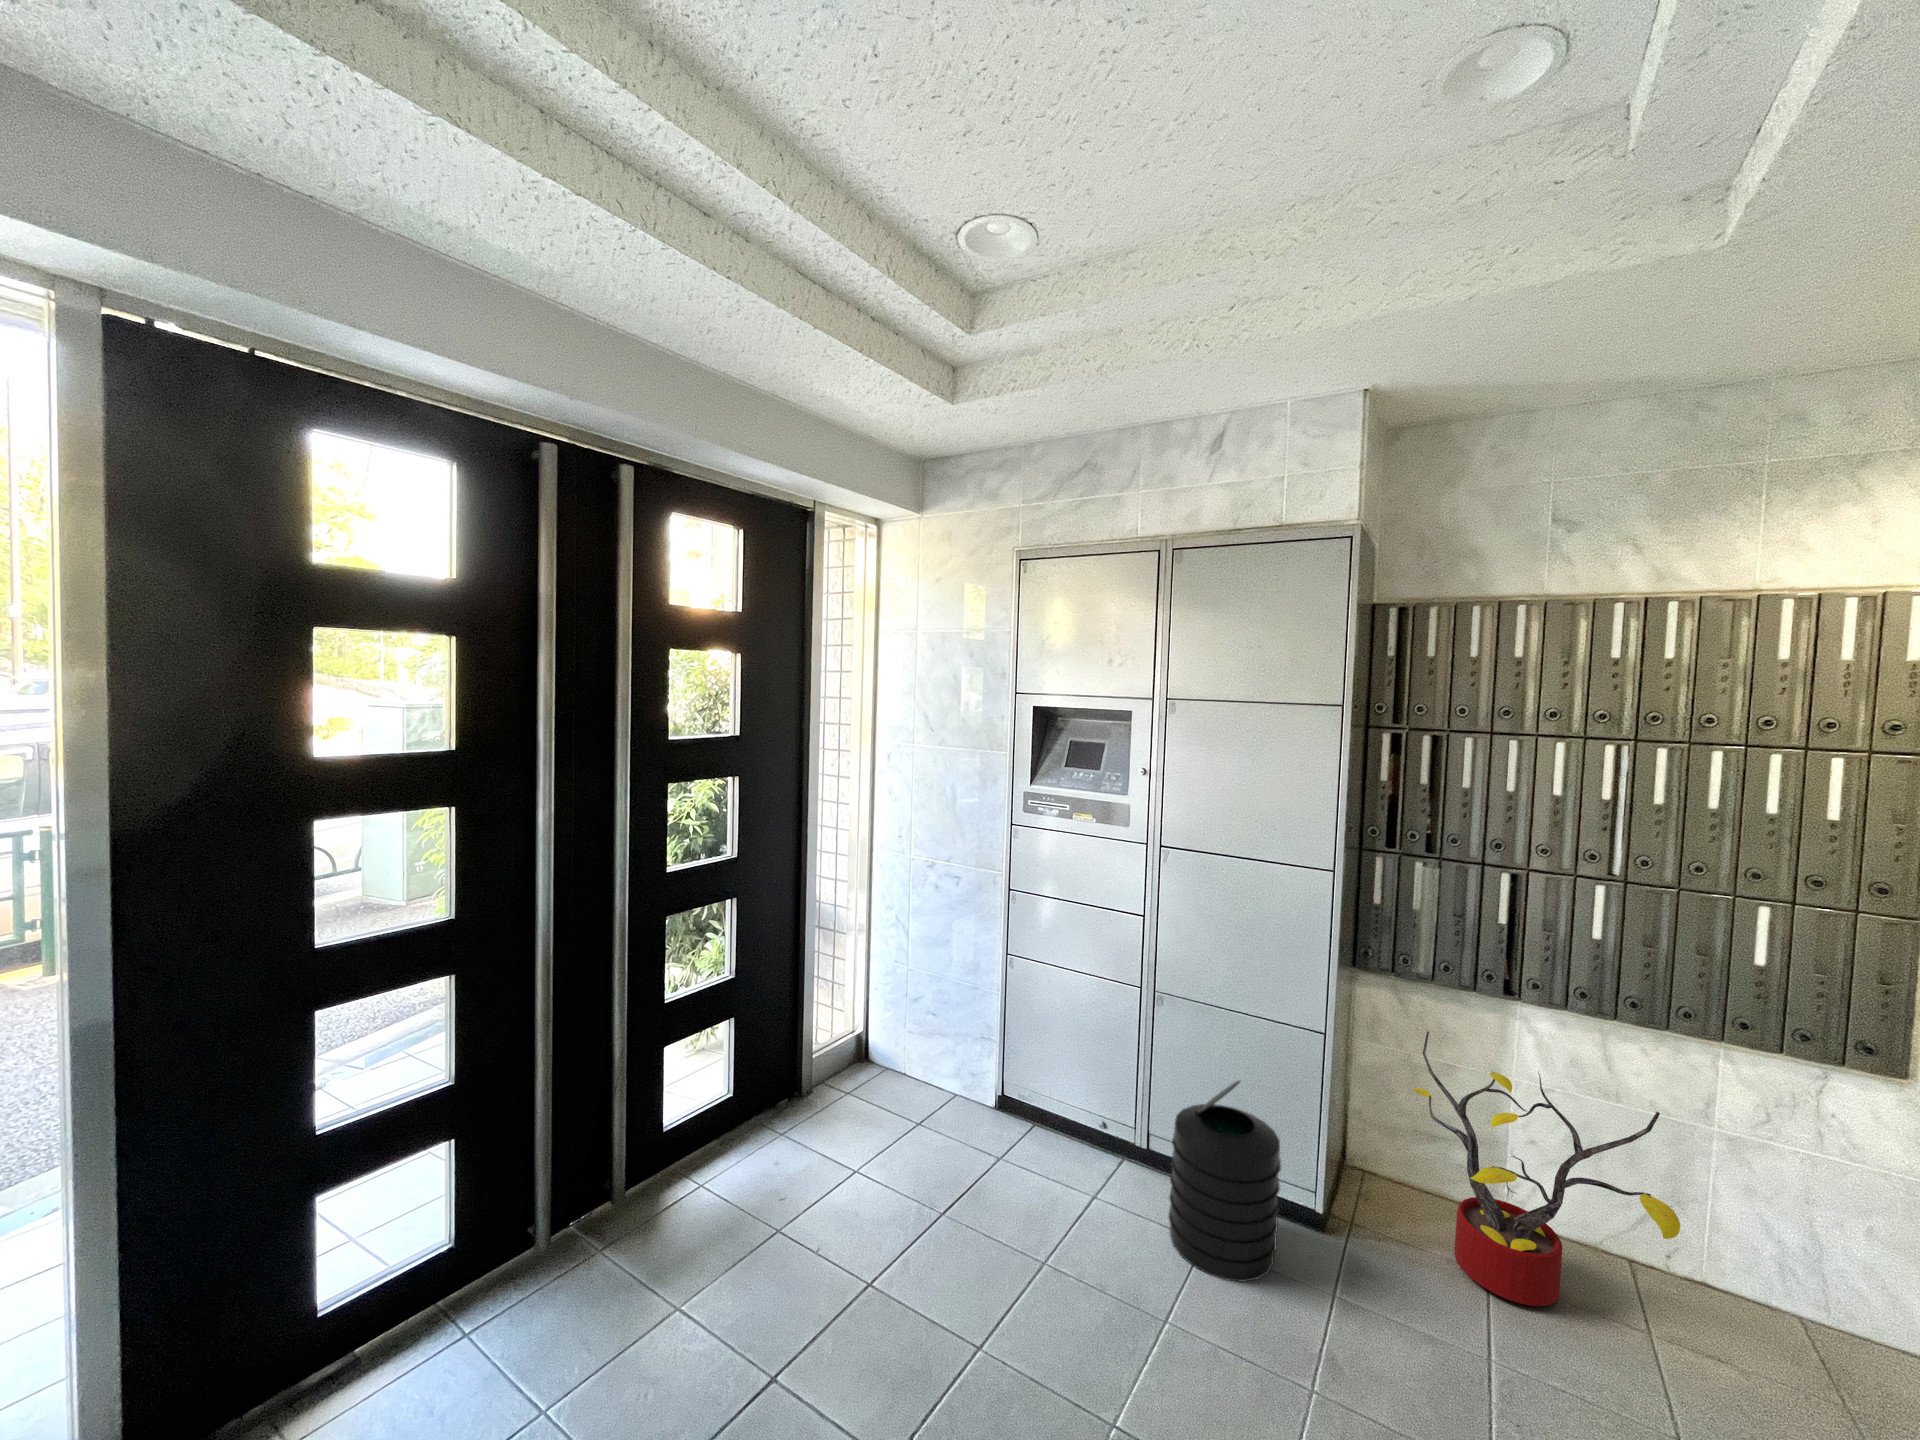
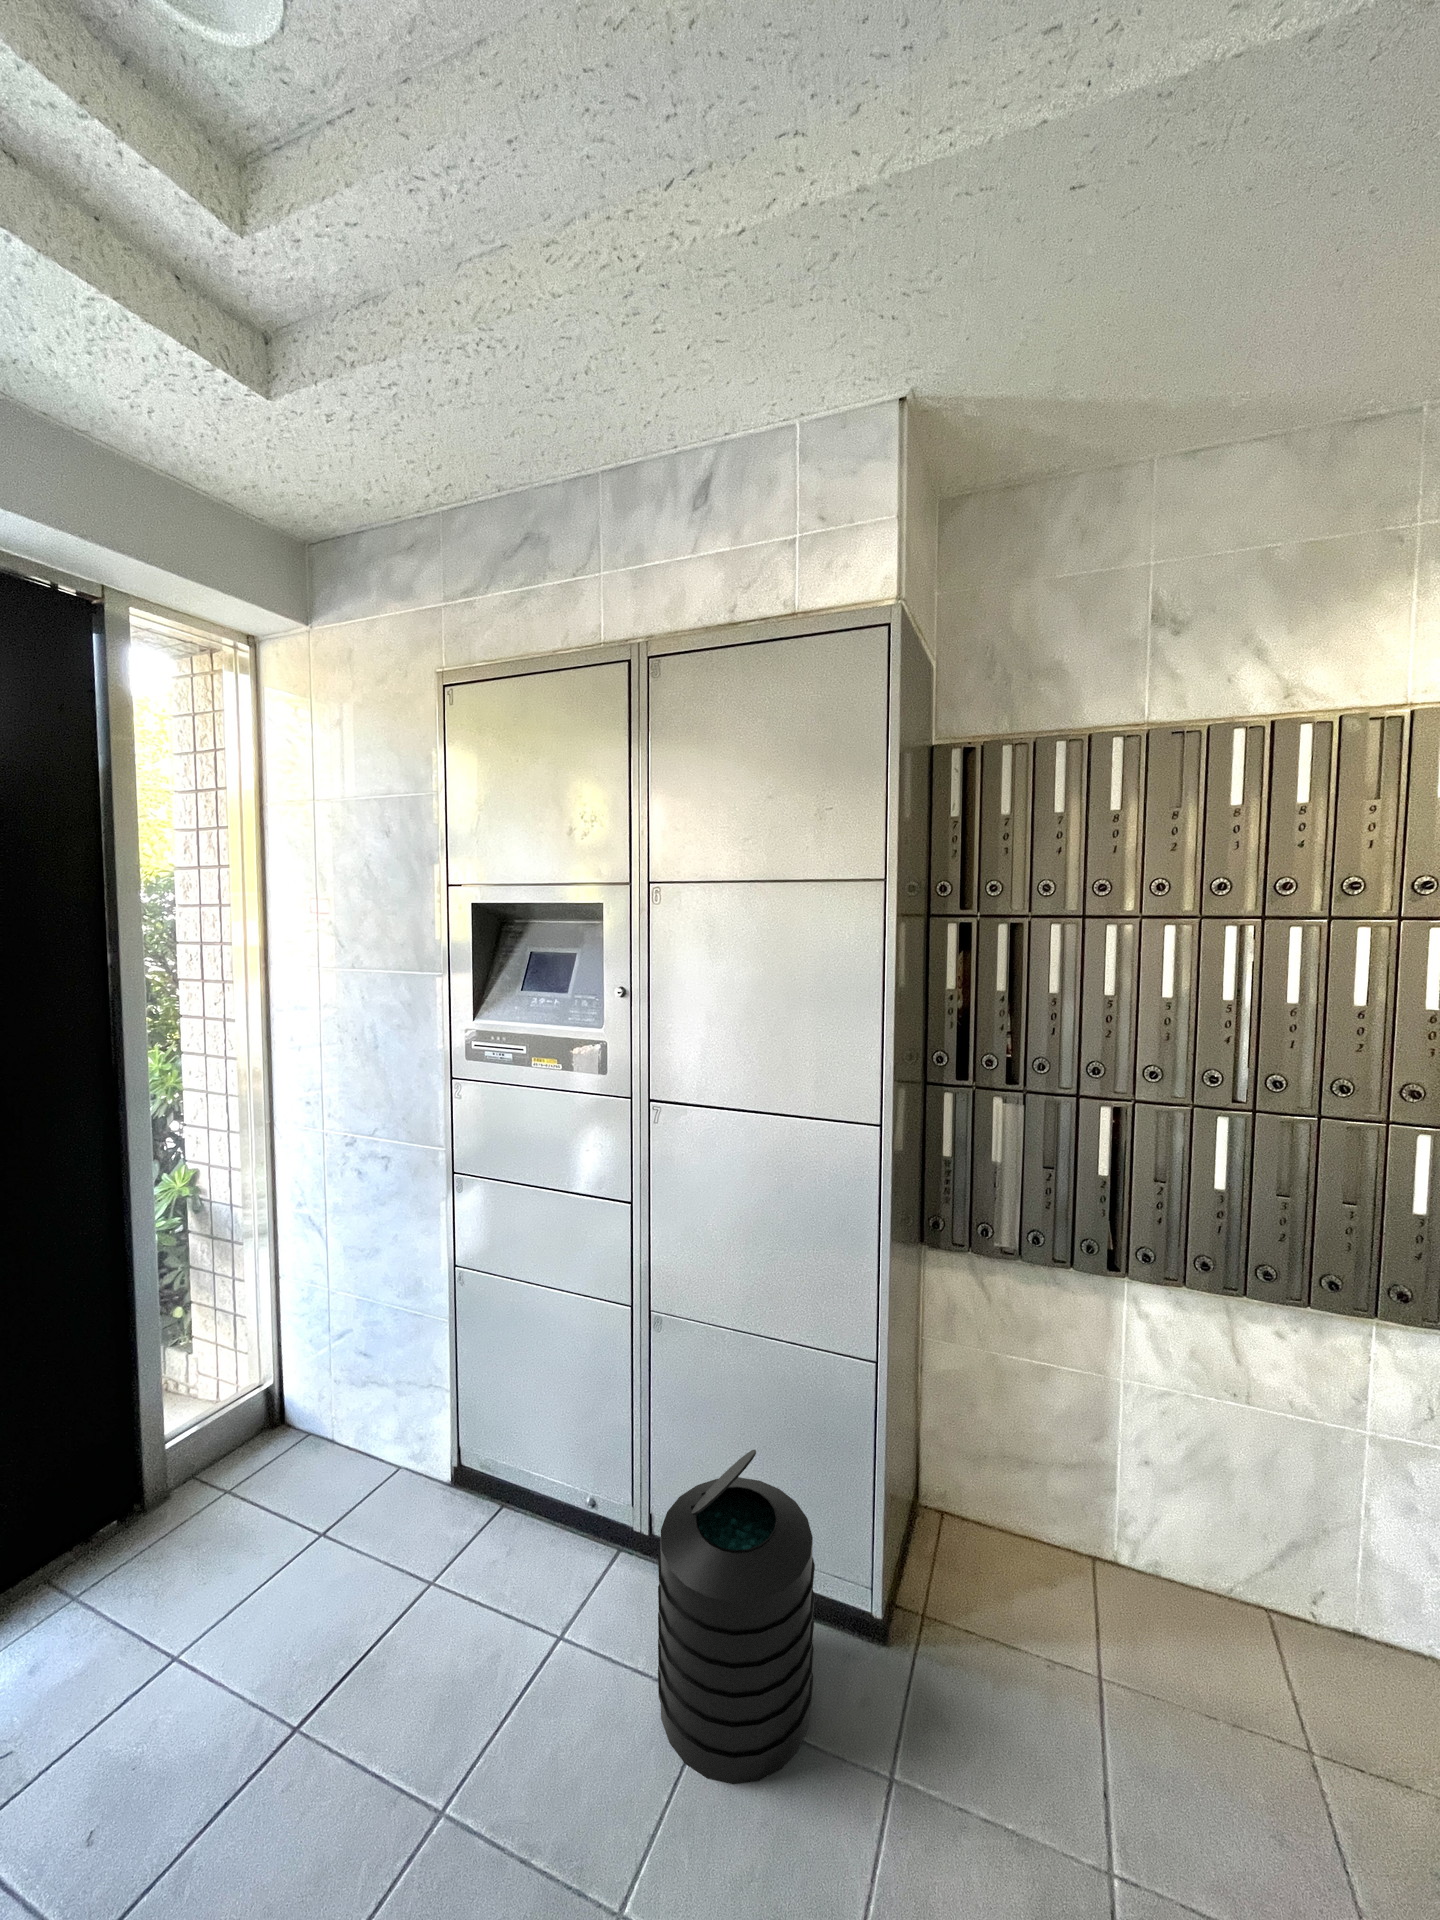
decorative plant: present [1412,1031,1680,1306] -> none [996,1330,1355,1737]

